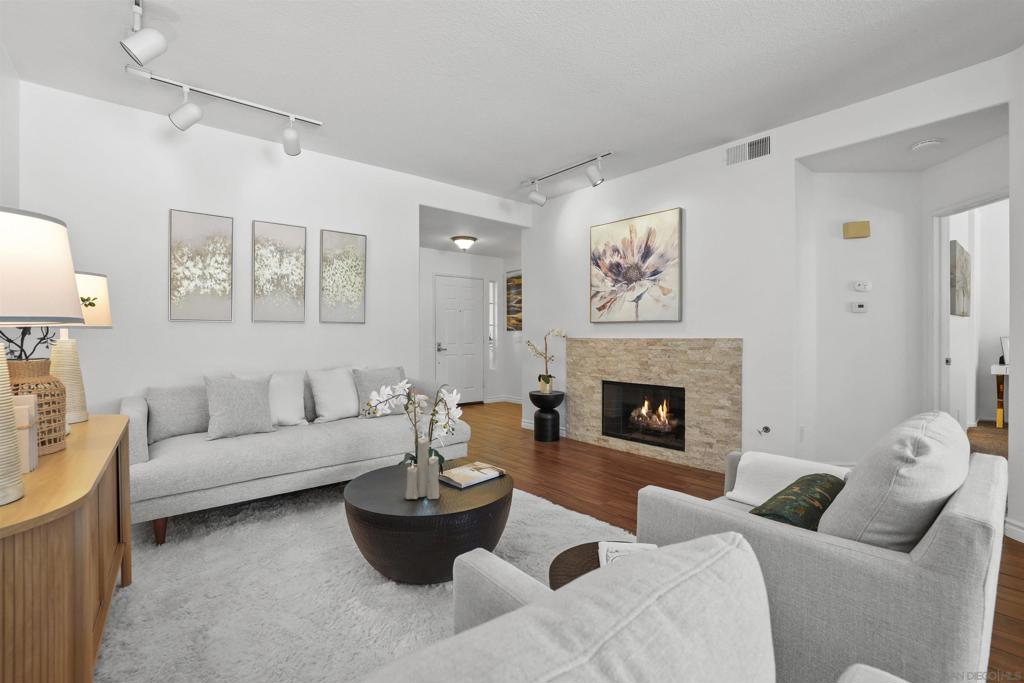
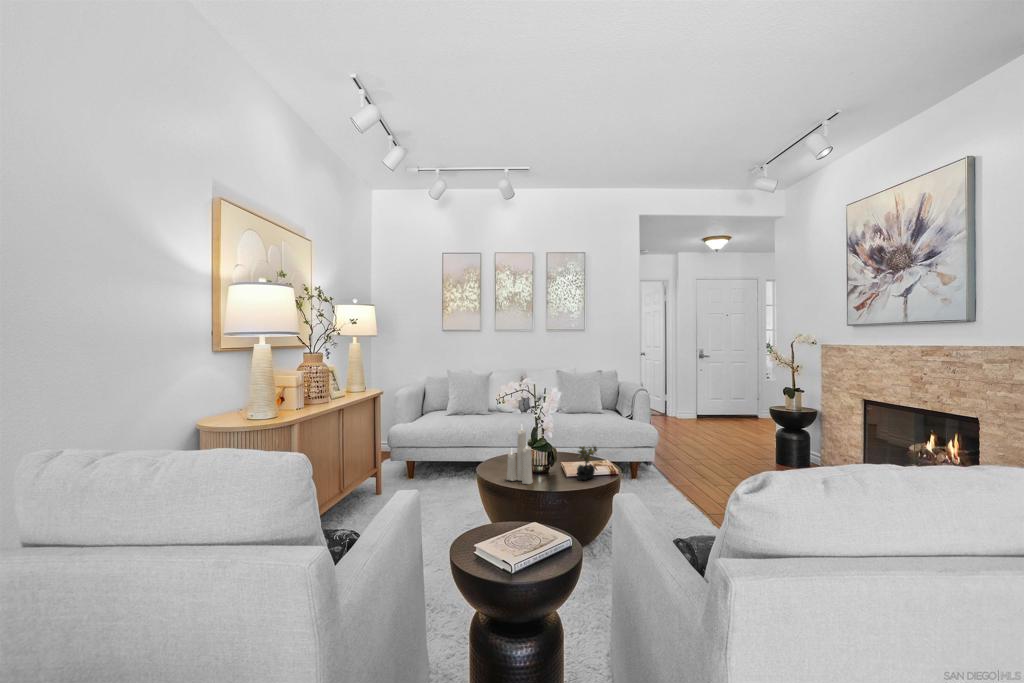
succulent plant: none [471,443,493,483] -> present [577,446,597,480]

